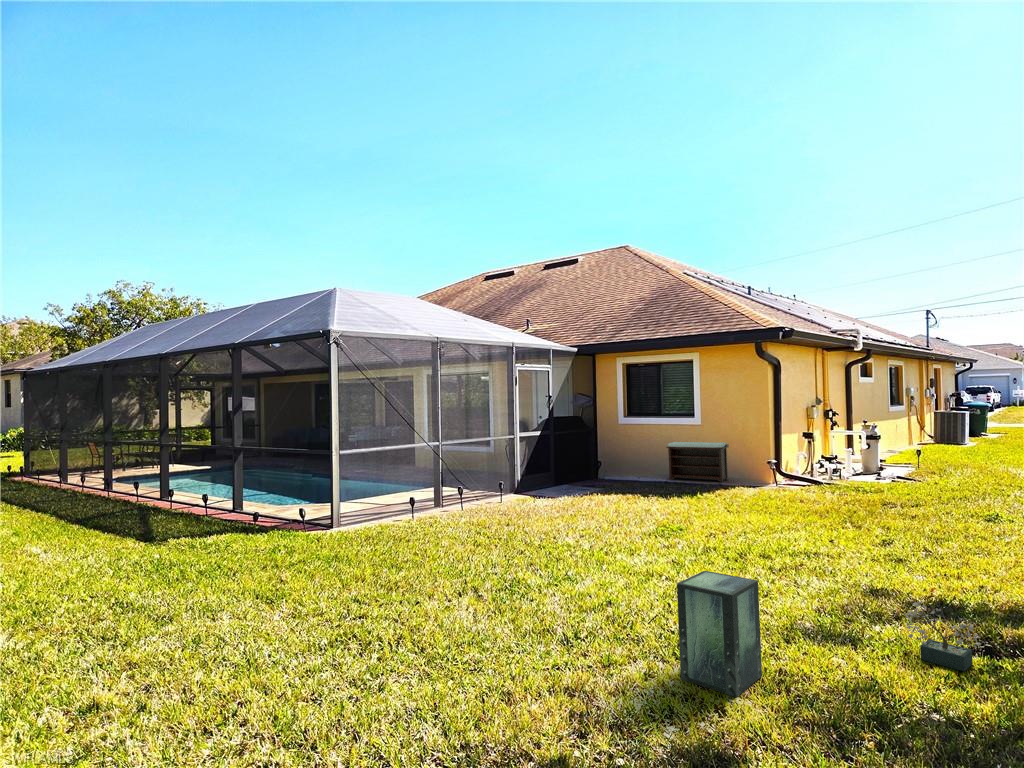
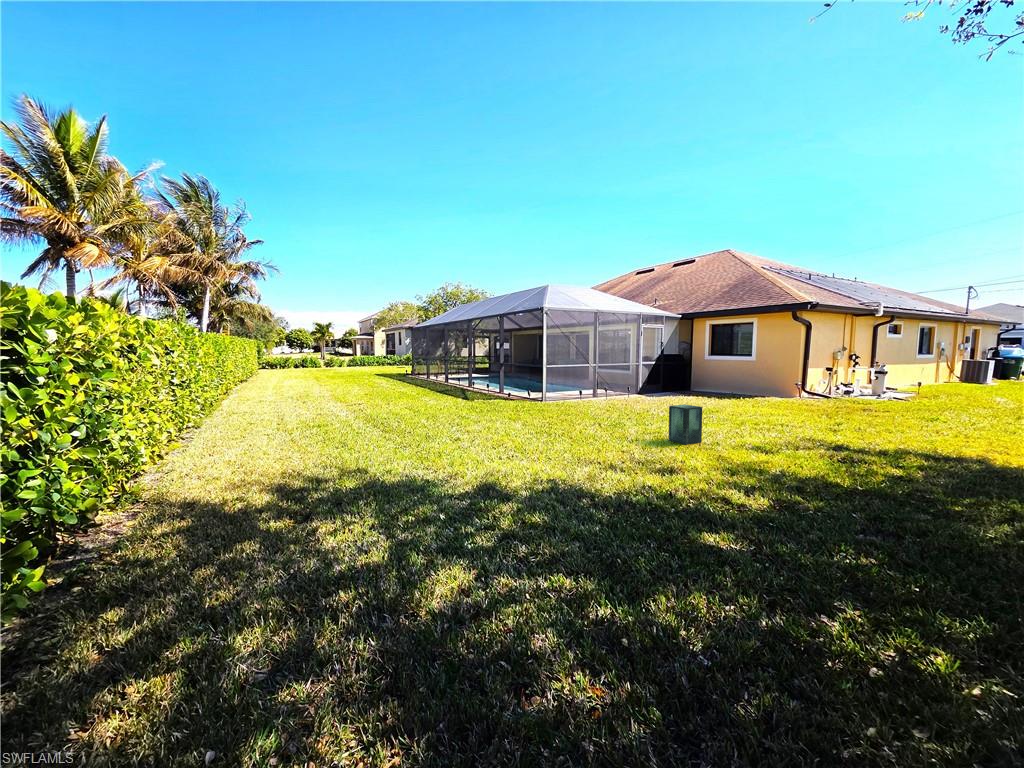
bench: present [666,442,729,482] -> none [731,371,772,395]
decorative plant: present [904,601,981,672] -> none [772,423,804,449]

